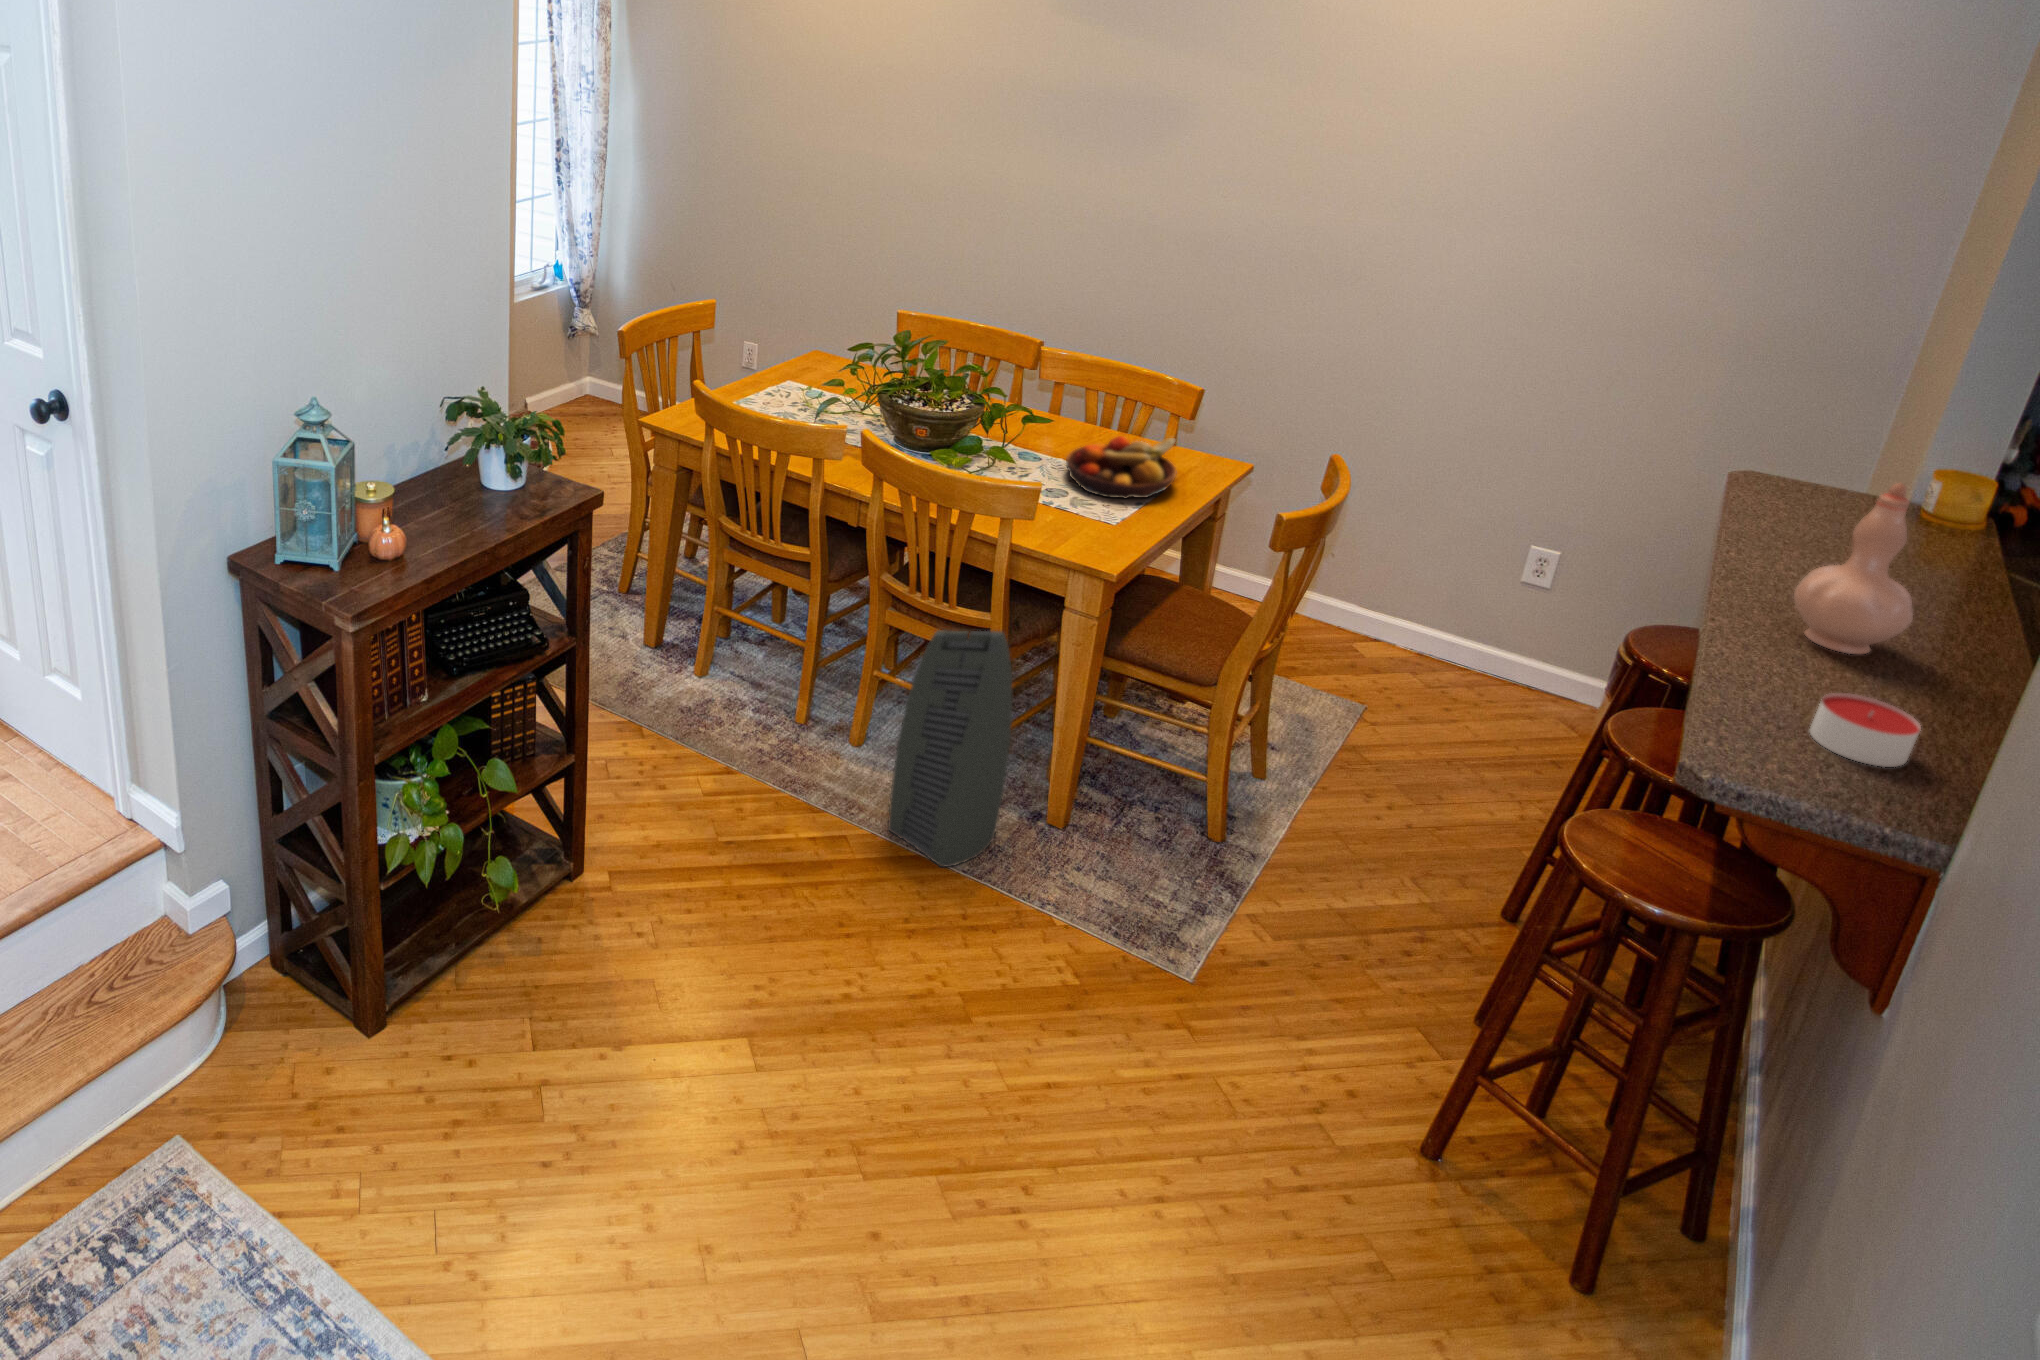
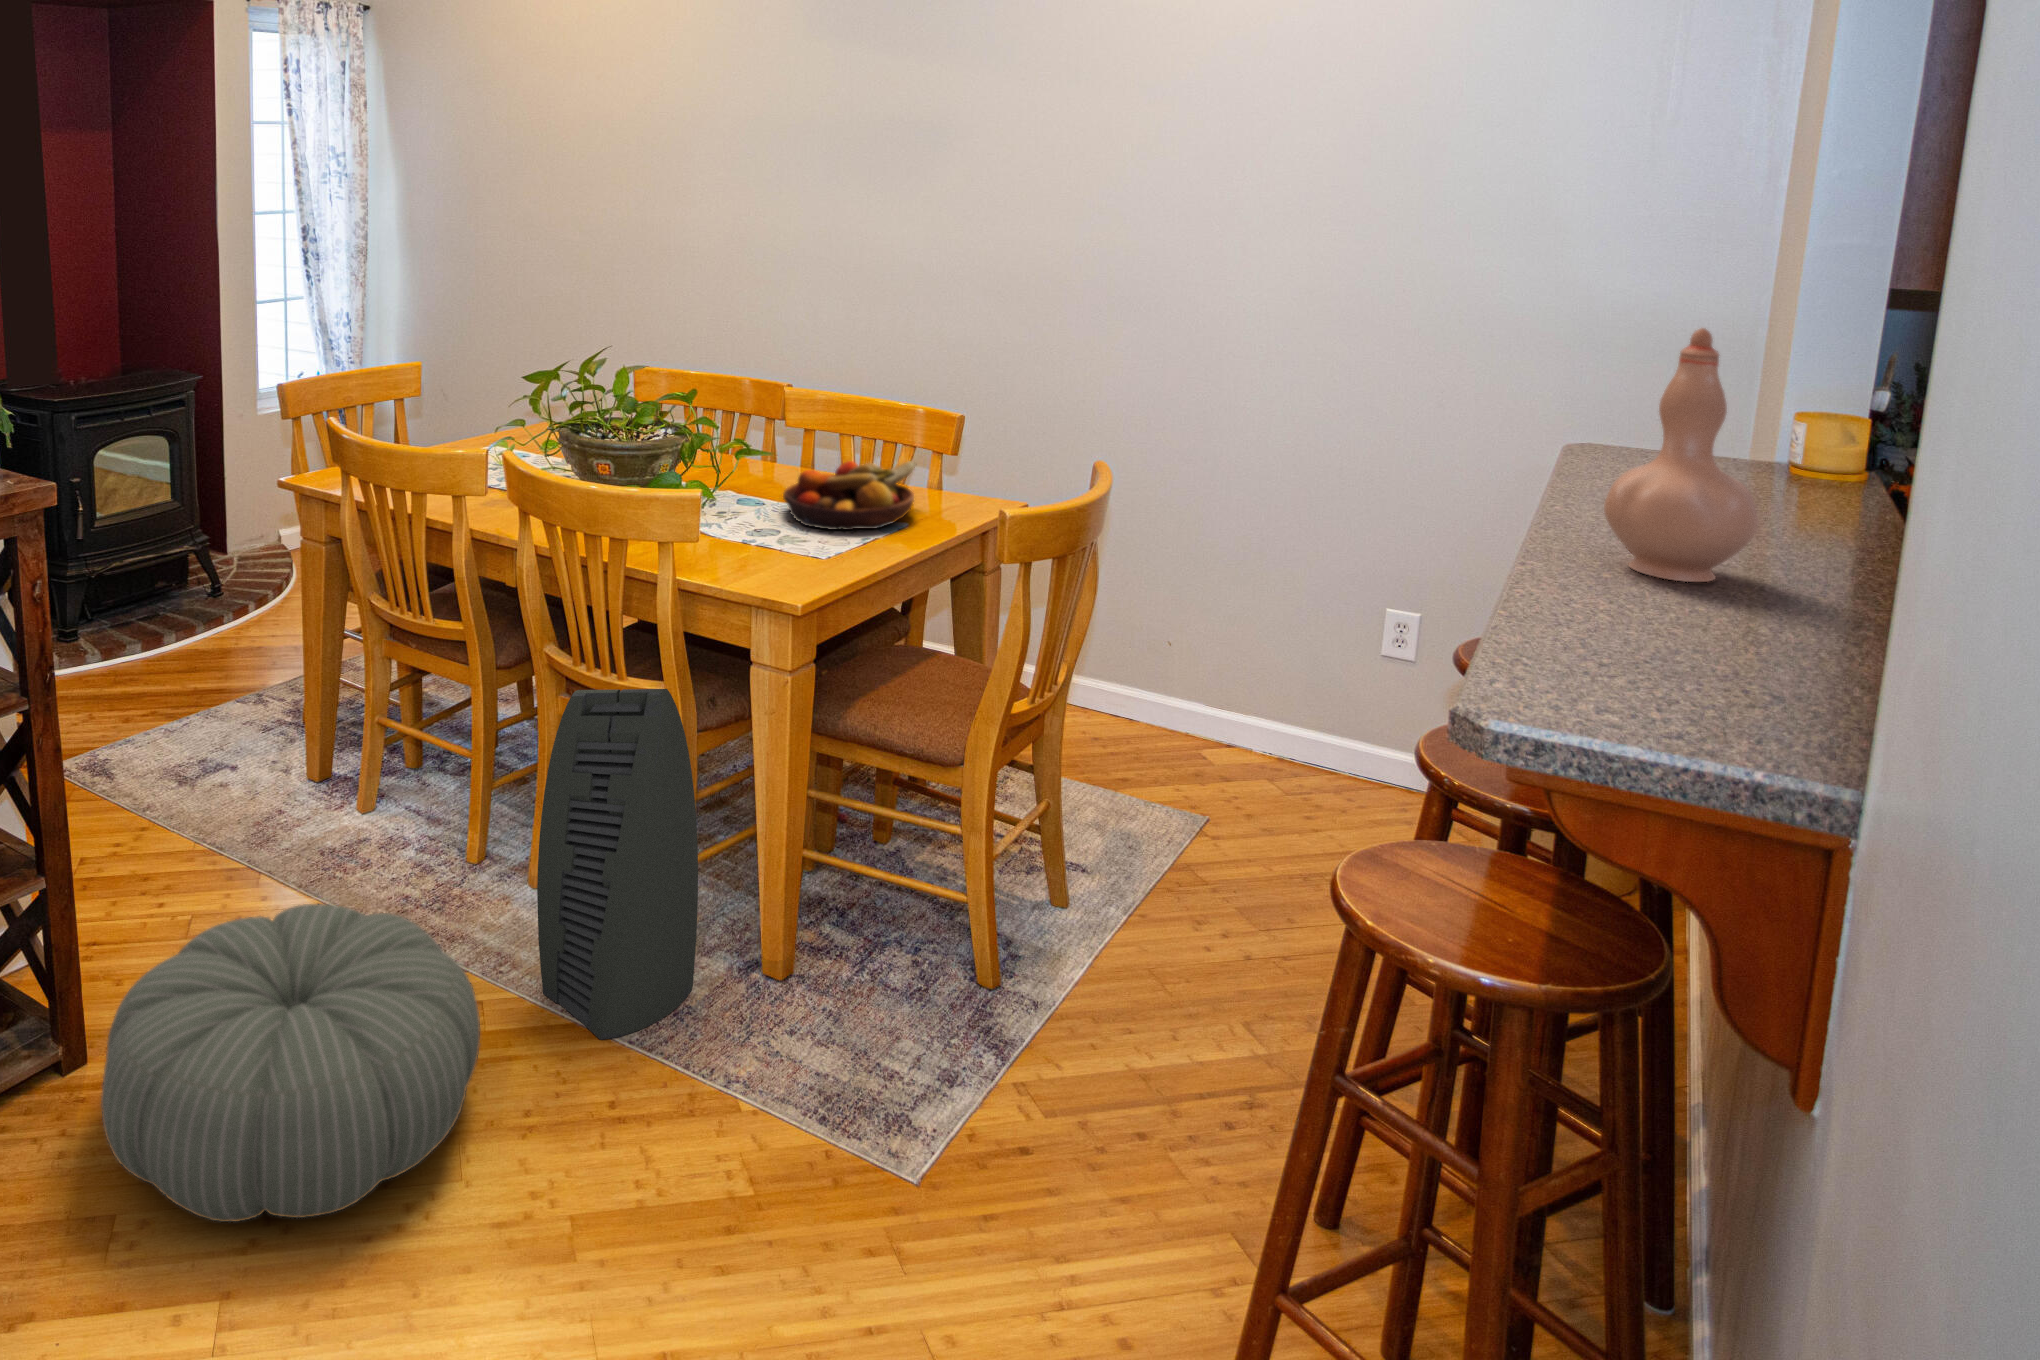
candle: present [1810,693,1921,767] -> none [1629,595,1779,690]
pouf: none [627,770,879,981] -> present [101,904,480,1222]

